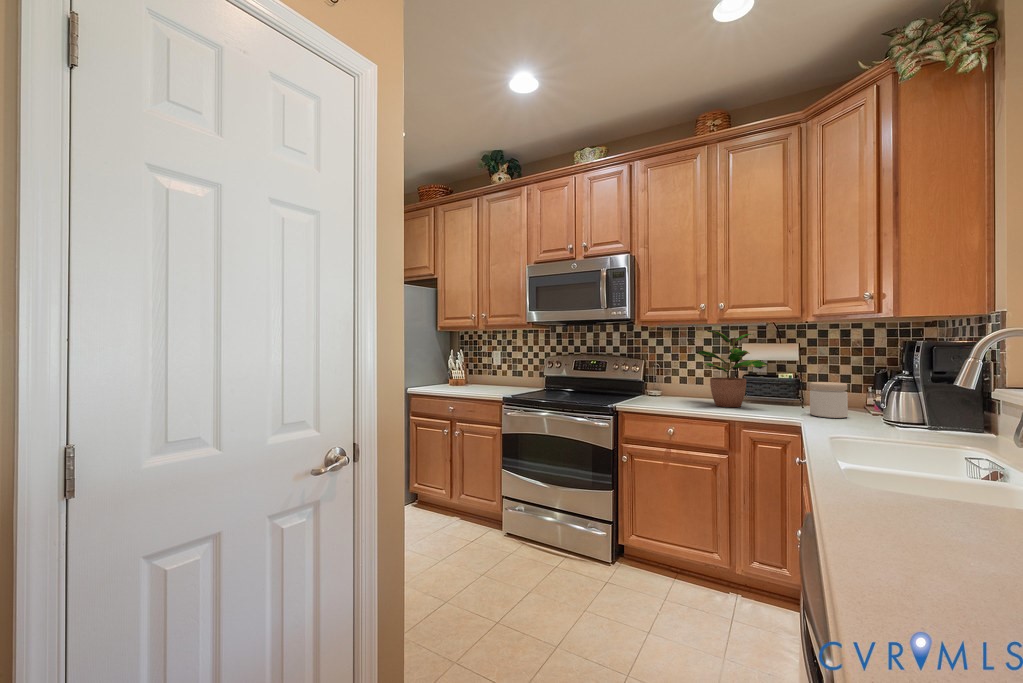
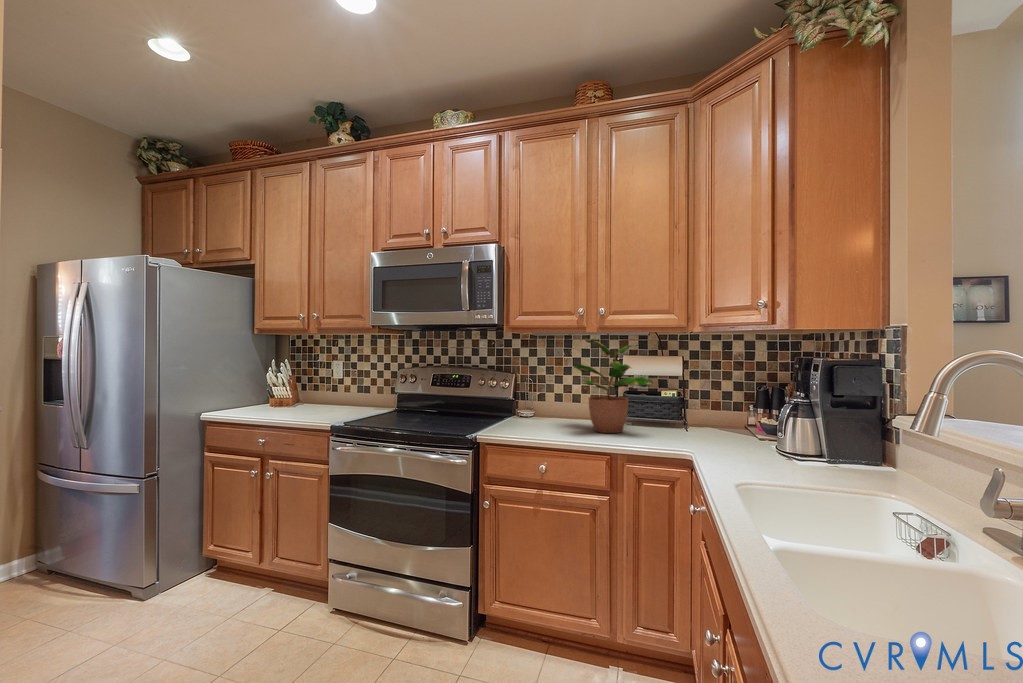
jar: present [810,382,848,418] -> none [697,402,737,446]

